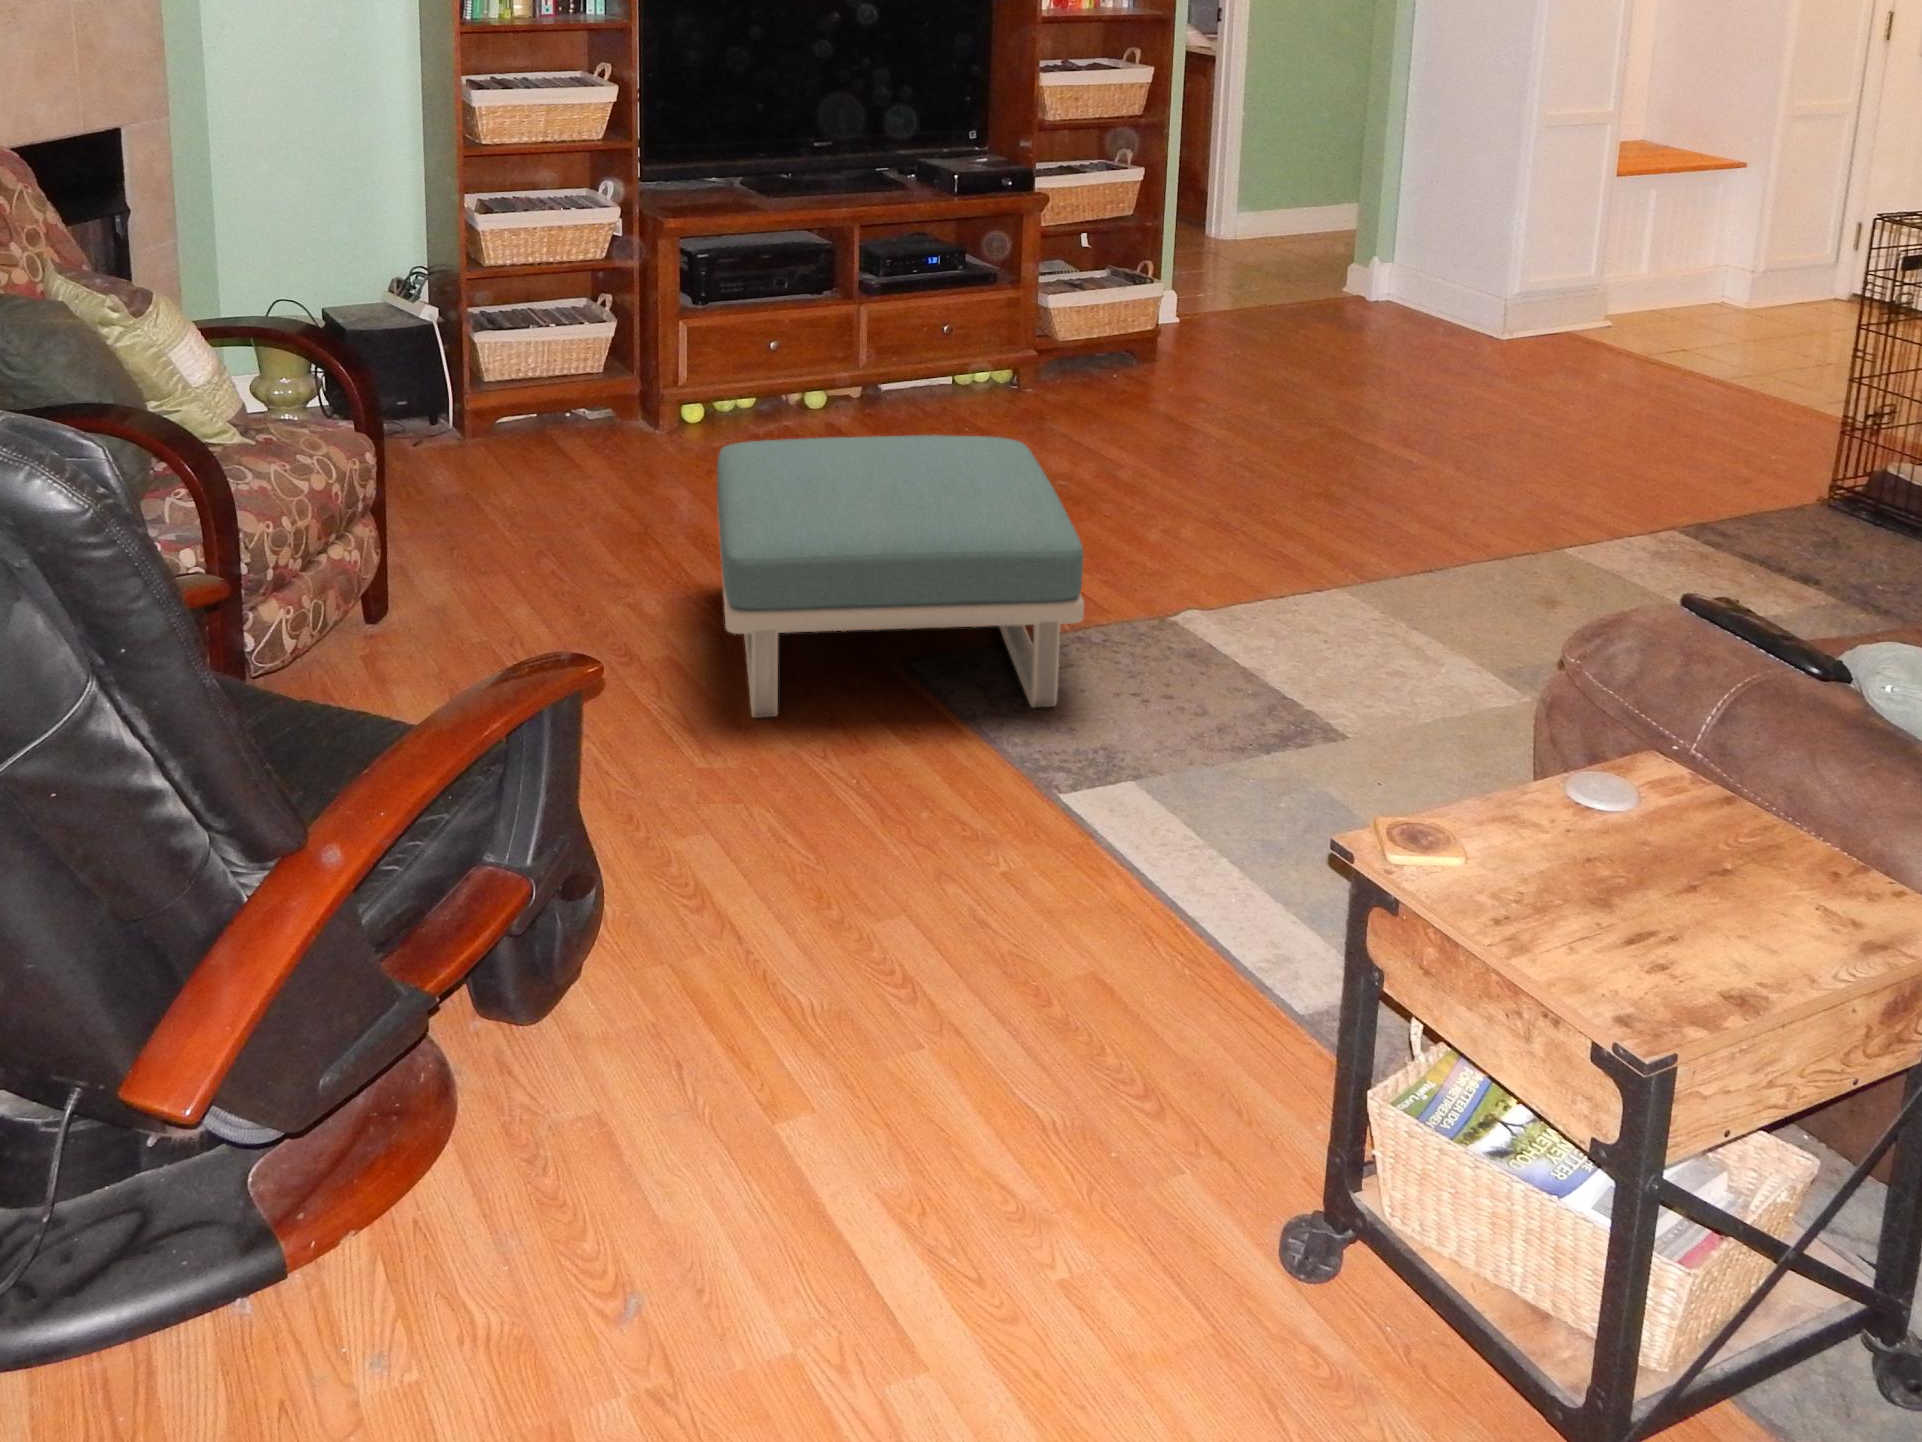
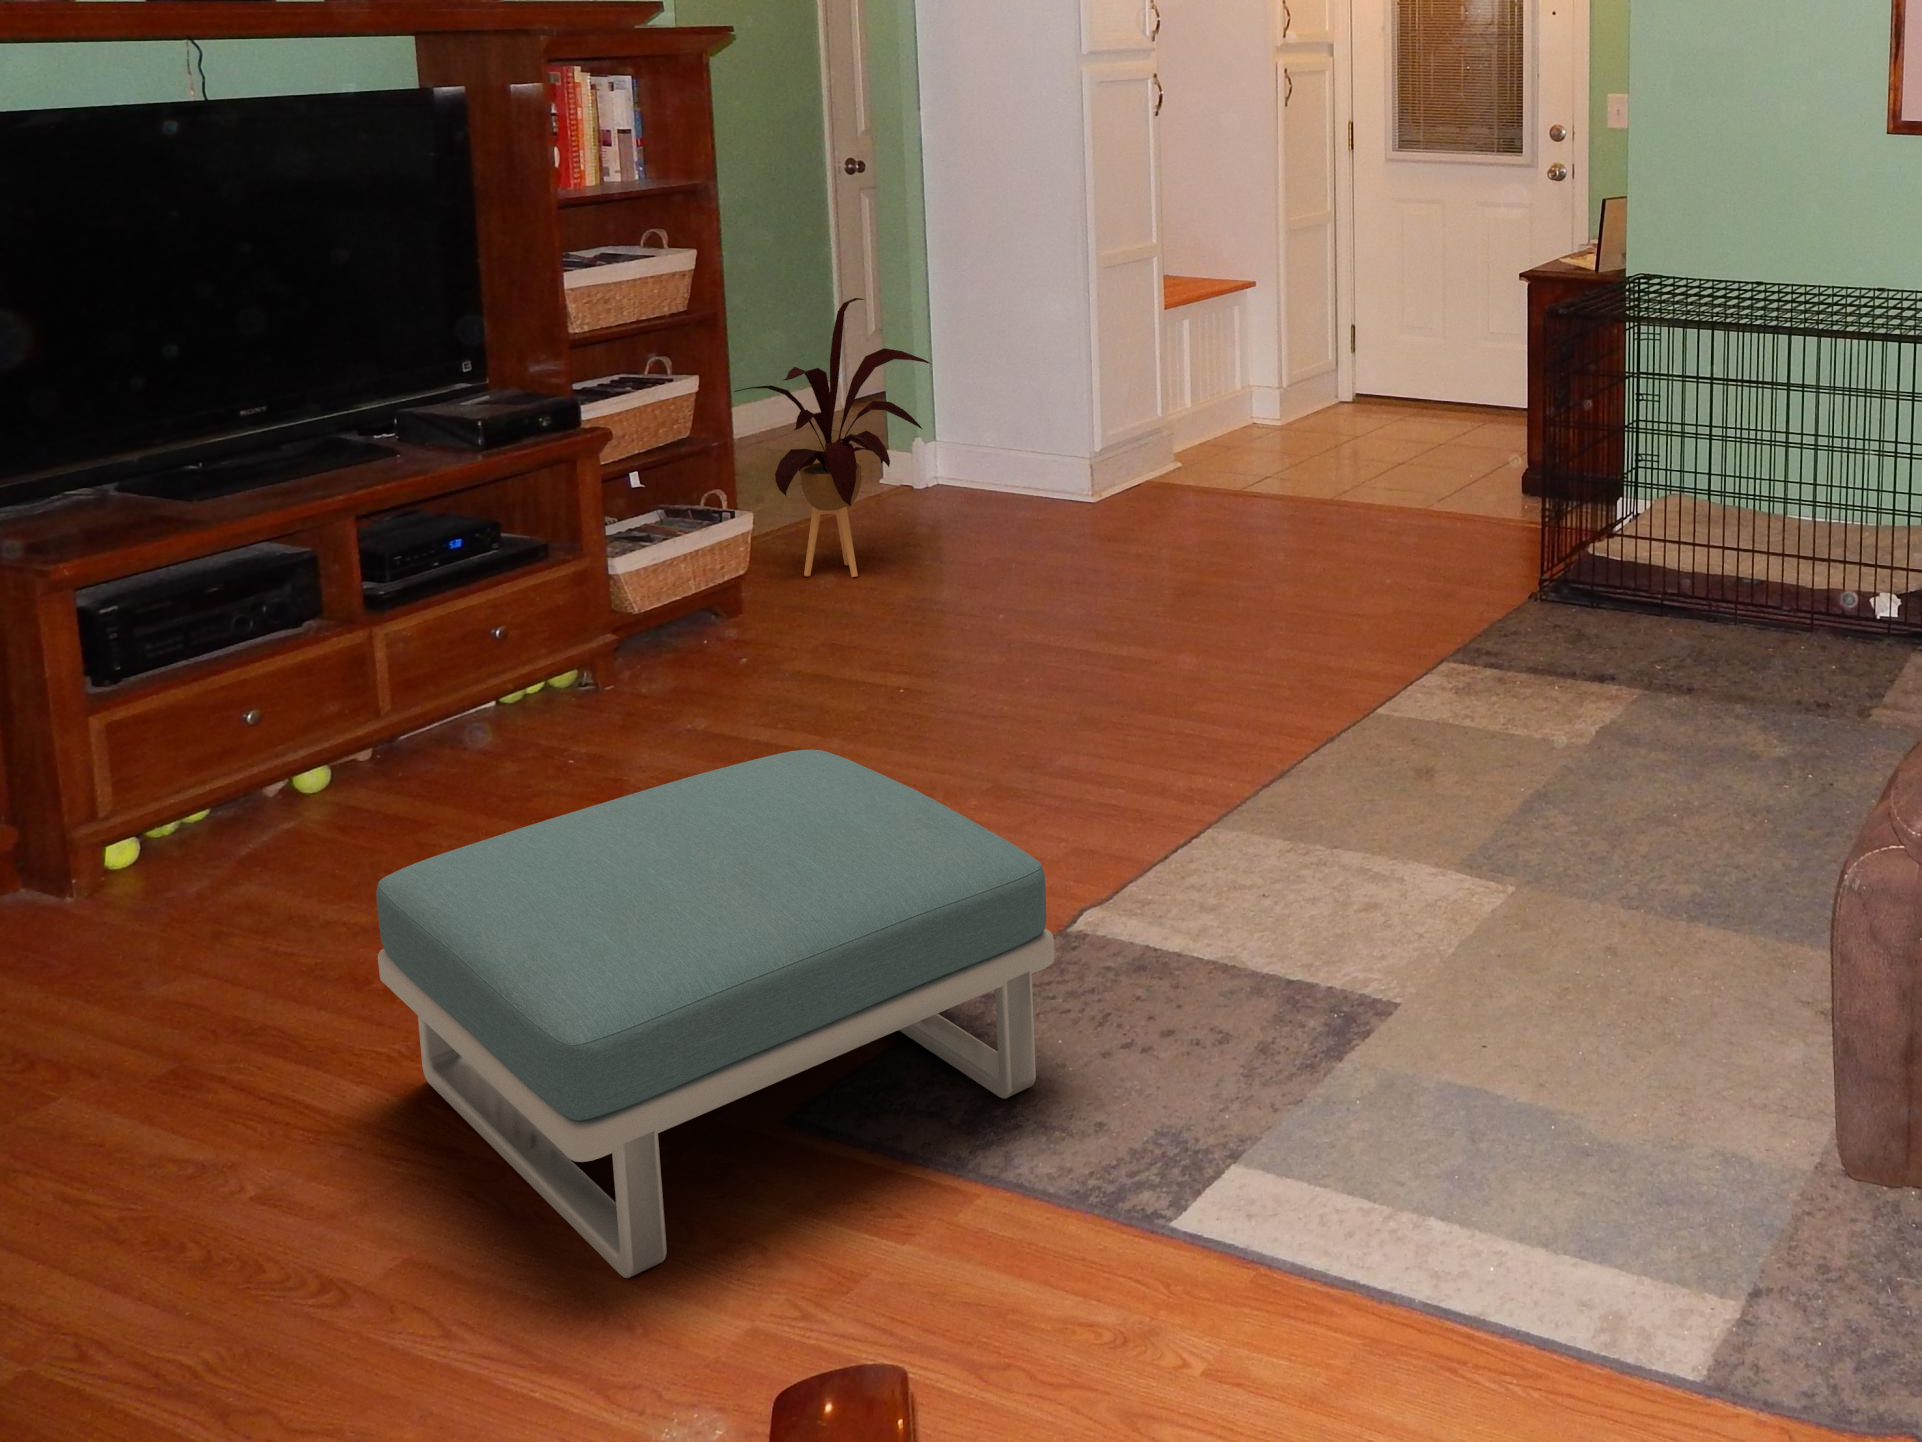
house plant: none [1180,123,1345,354] -> present [734,298,930,577]

